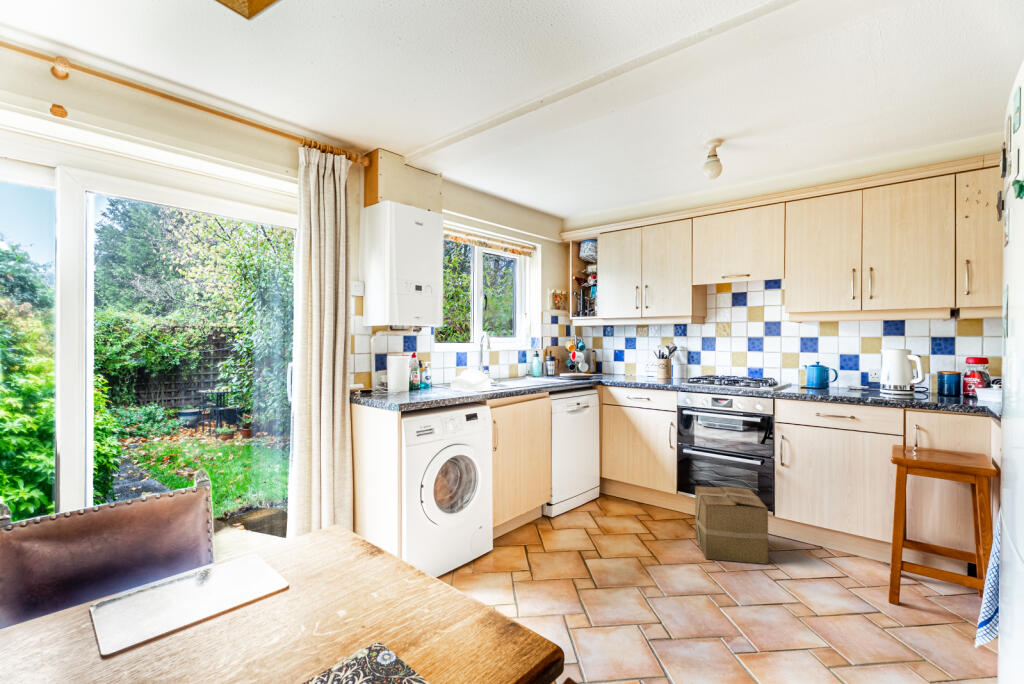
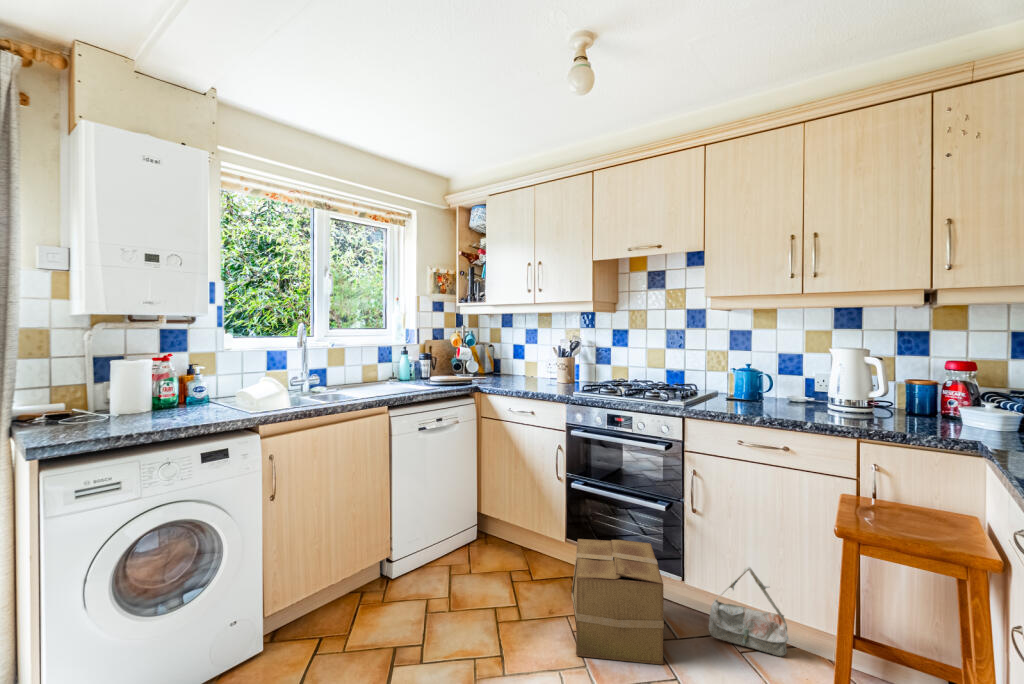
bag: none [796,501,857,562] -> present [708,567,789,656]

